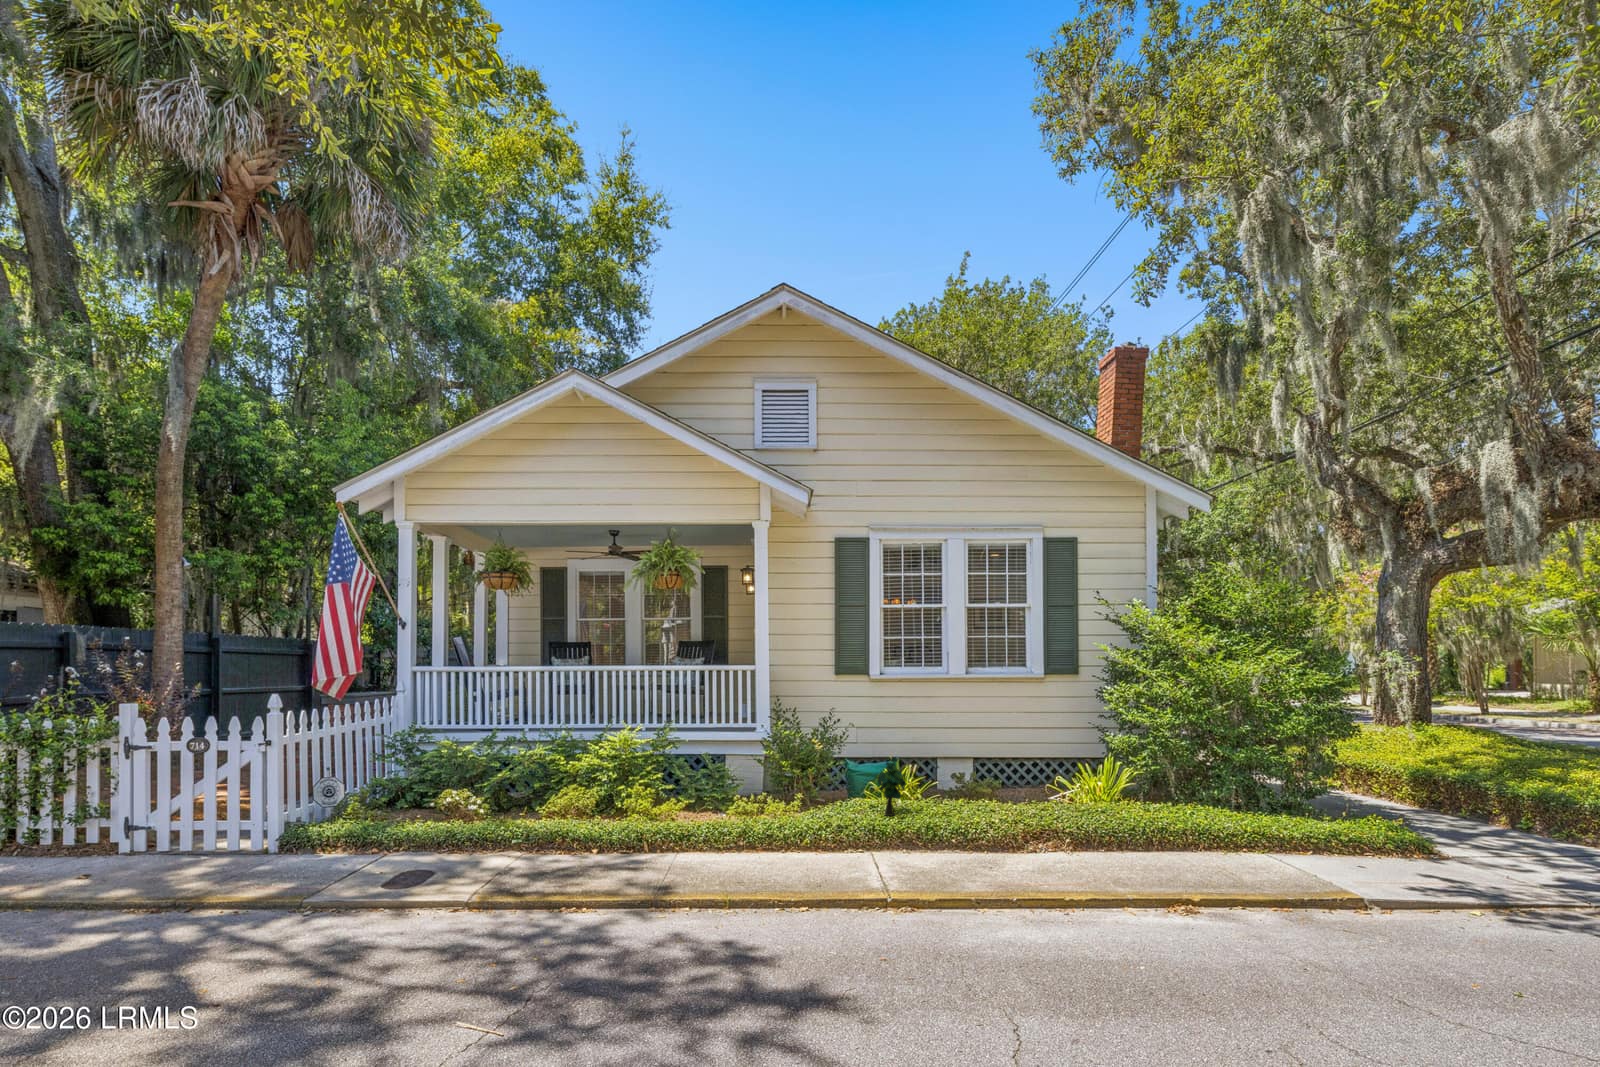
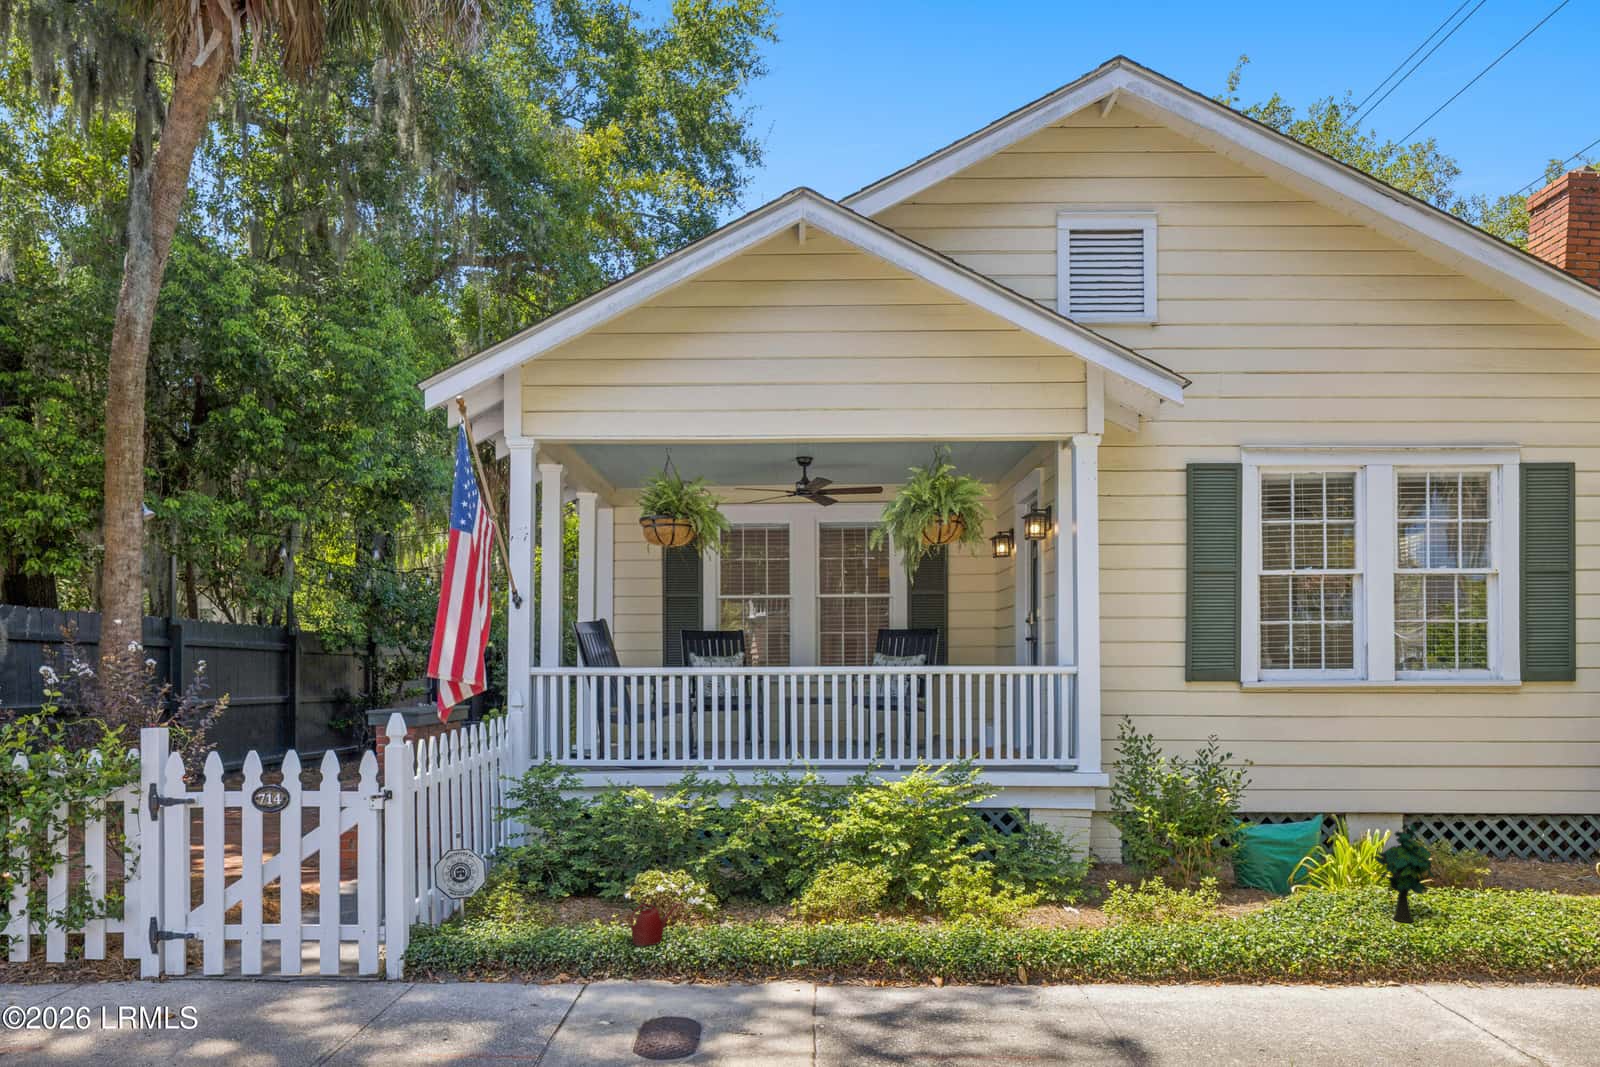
watering can: none [416,807,452,832] -> present [630,903,680,946]

